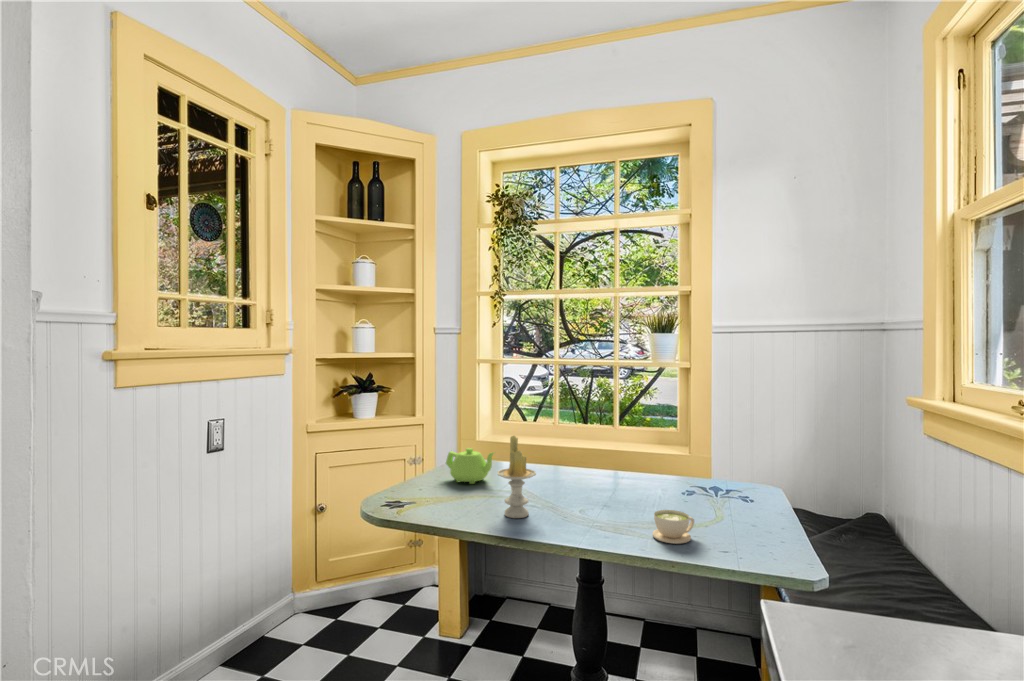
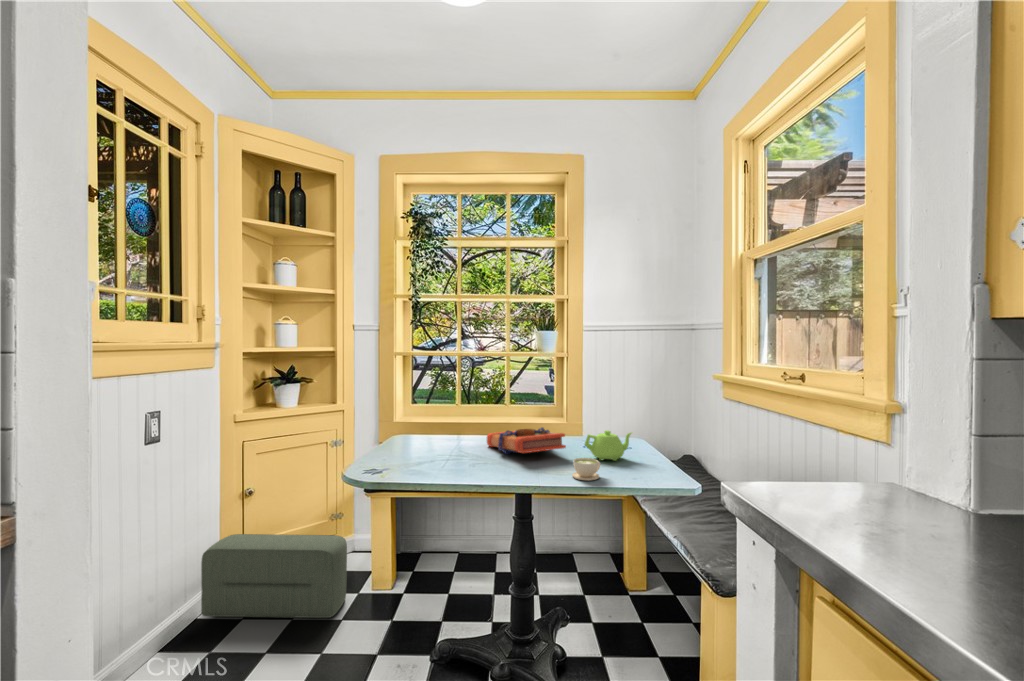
candle: present [498,436,536,518] -> none [450,410,482,475]
teapot: present [446,448,494,484] -> present [585,430,631,461]
book: none [564,461,659,495] -> present [487,428,566,454]
pouf: none [267,553,409,662] -> present [201,534,347,618]

